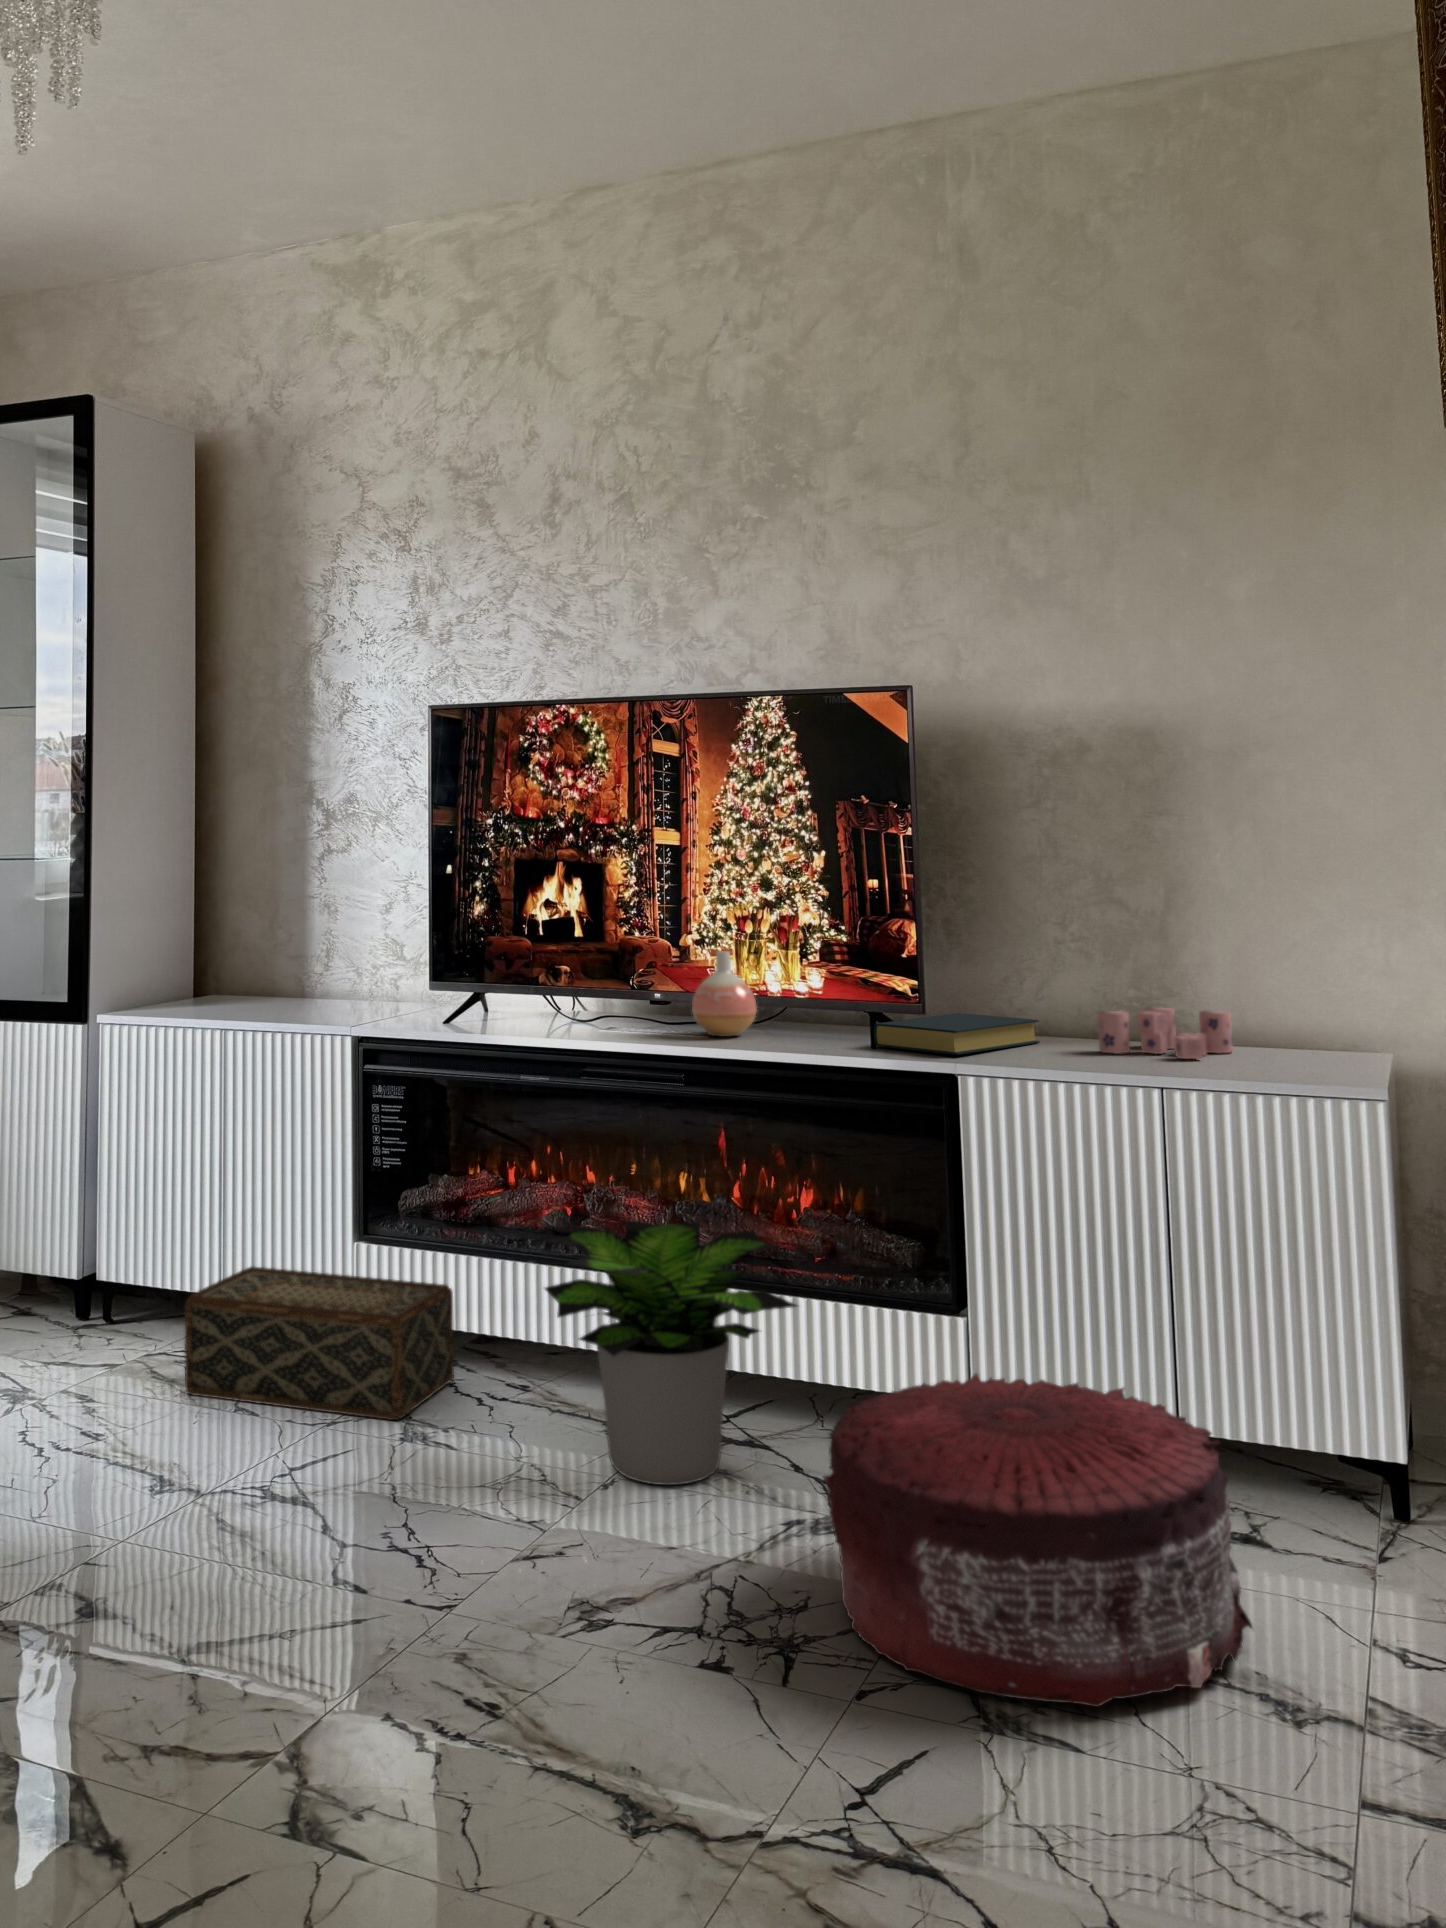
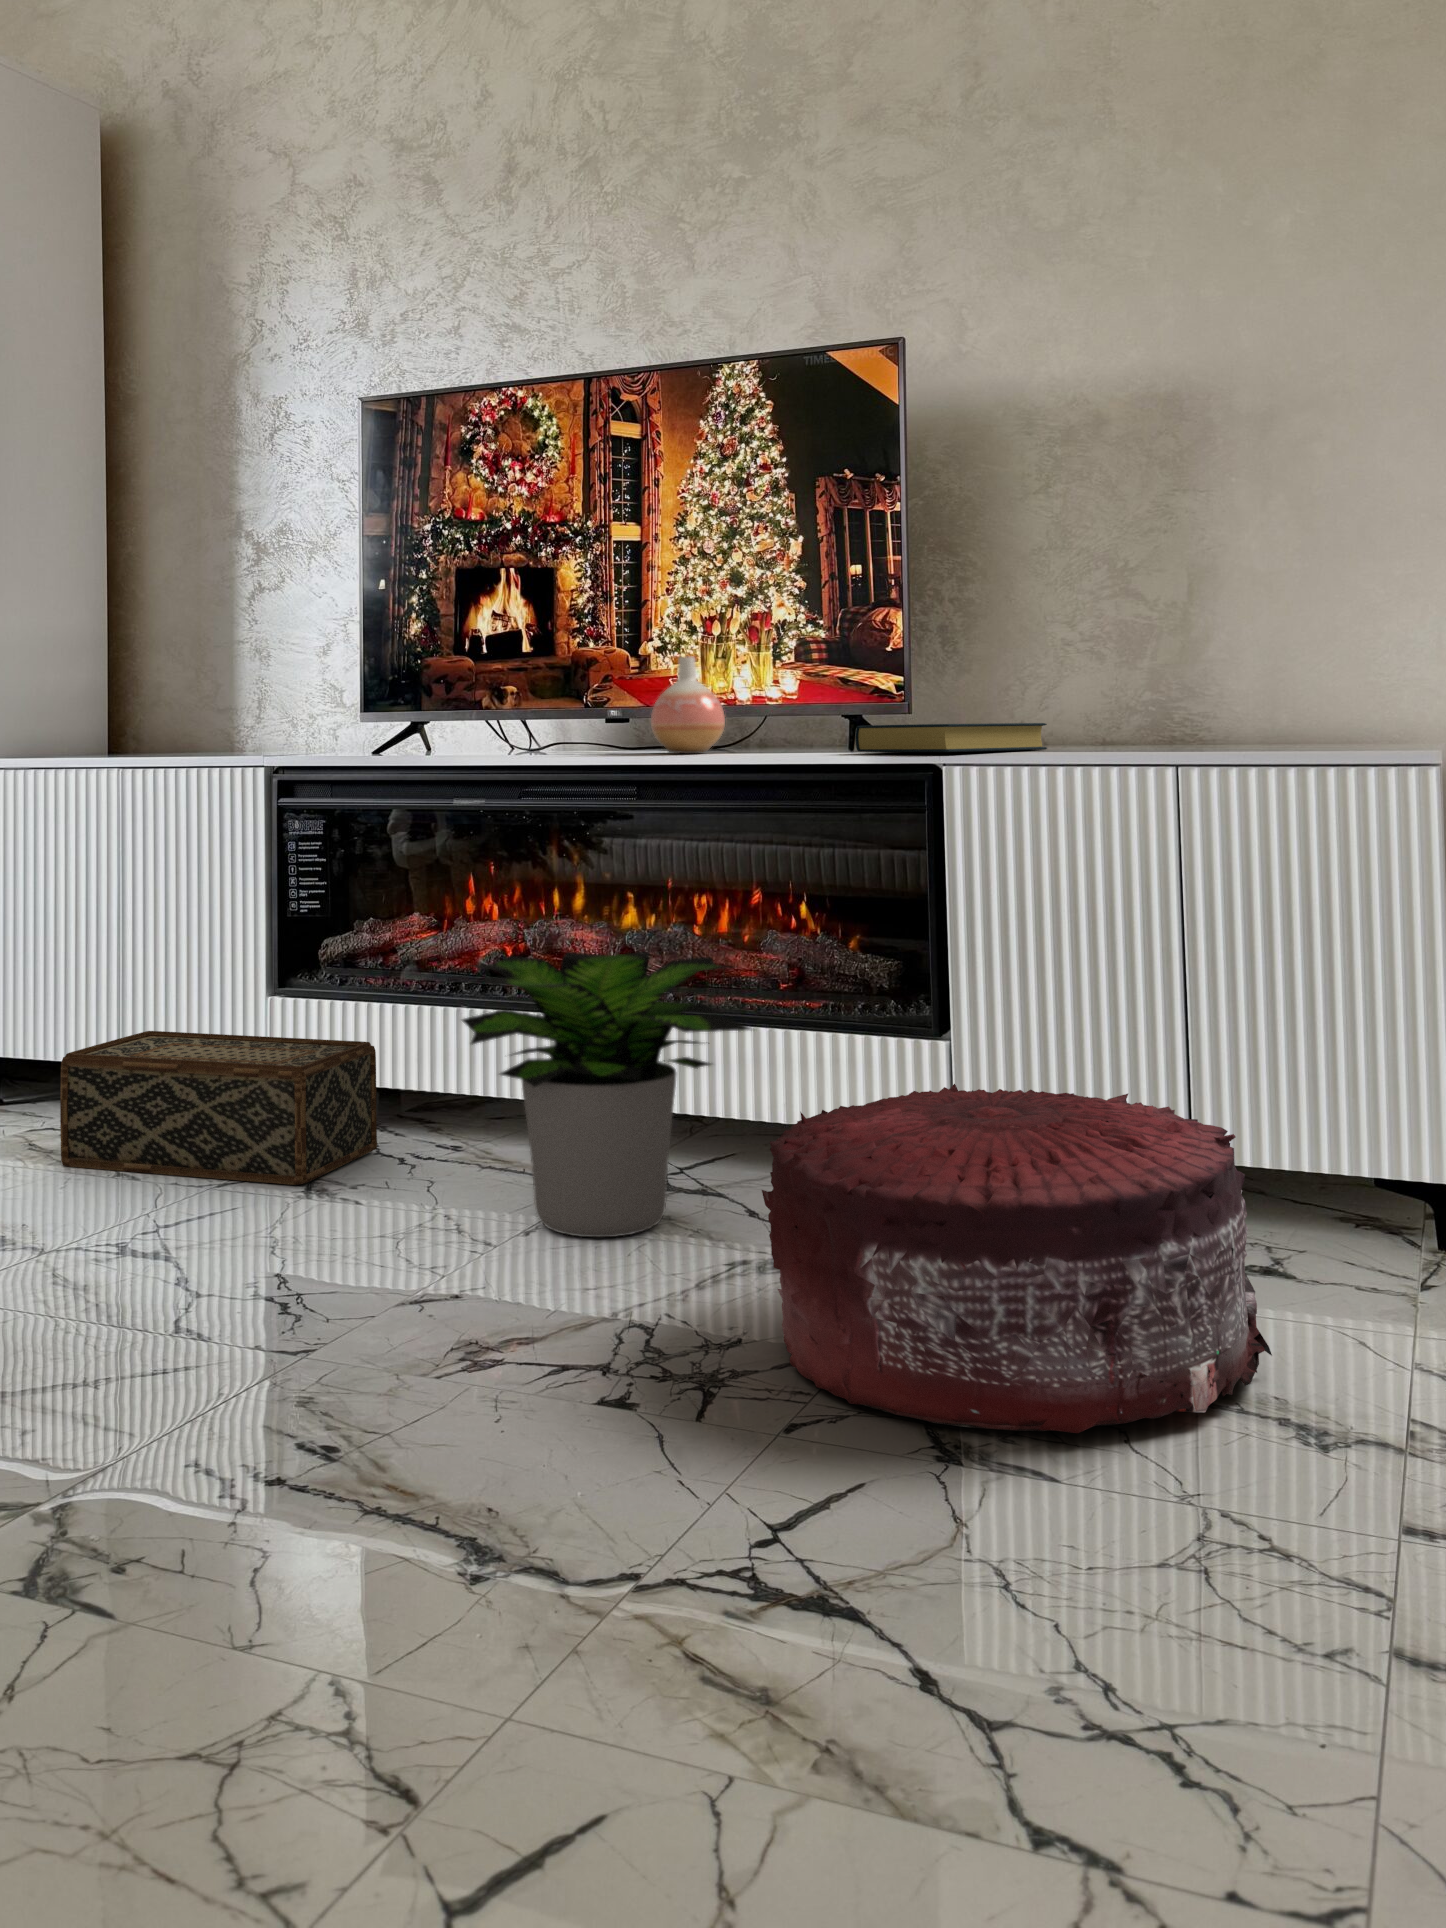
candle: present [1098,1007,1233,1059] -> none [1112,703,1267,750]

